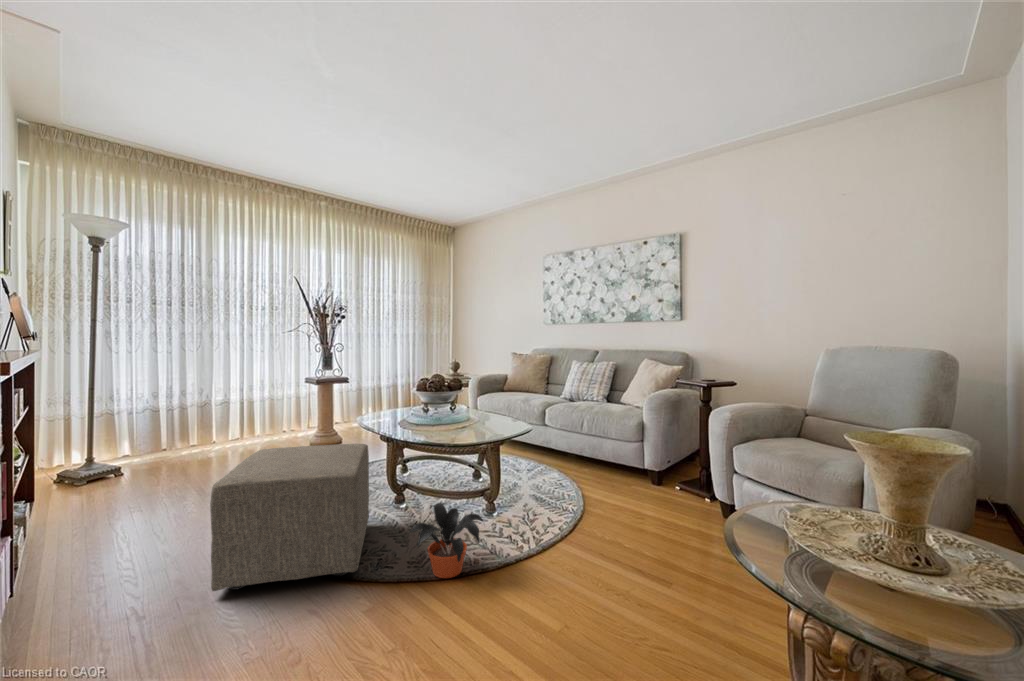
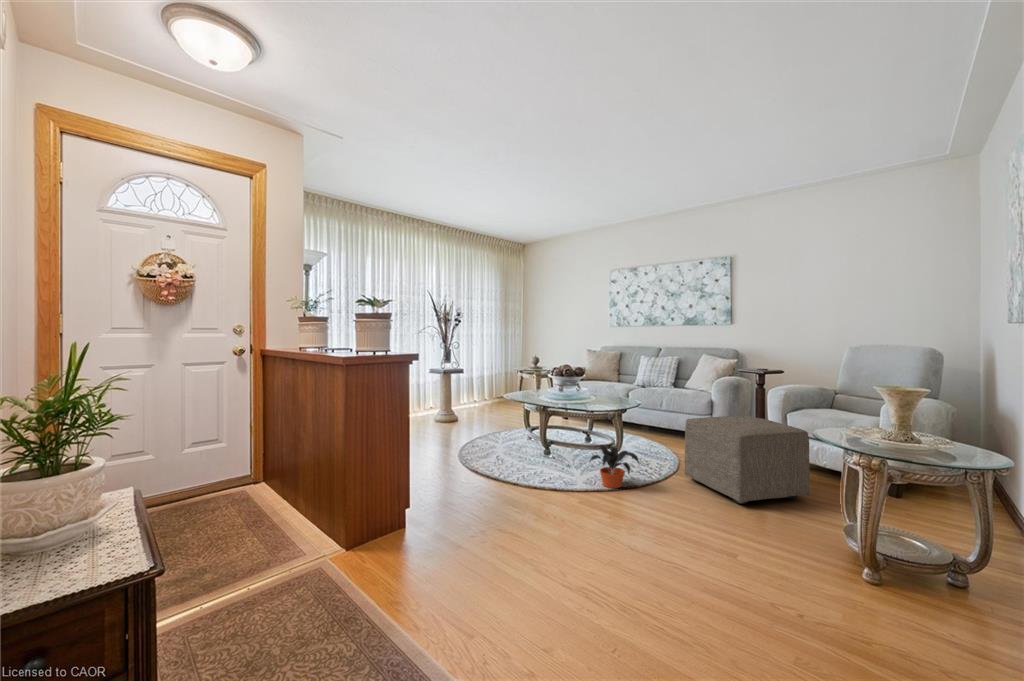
ottoman: present [210,444,369,591] -> present [685,416,810,504]

